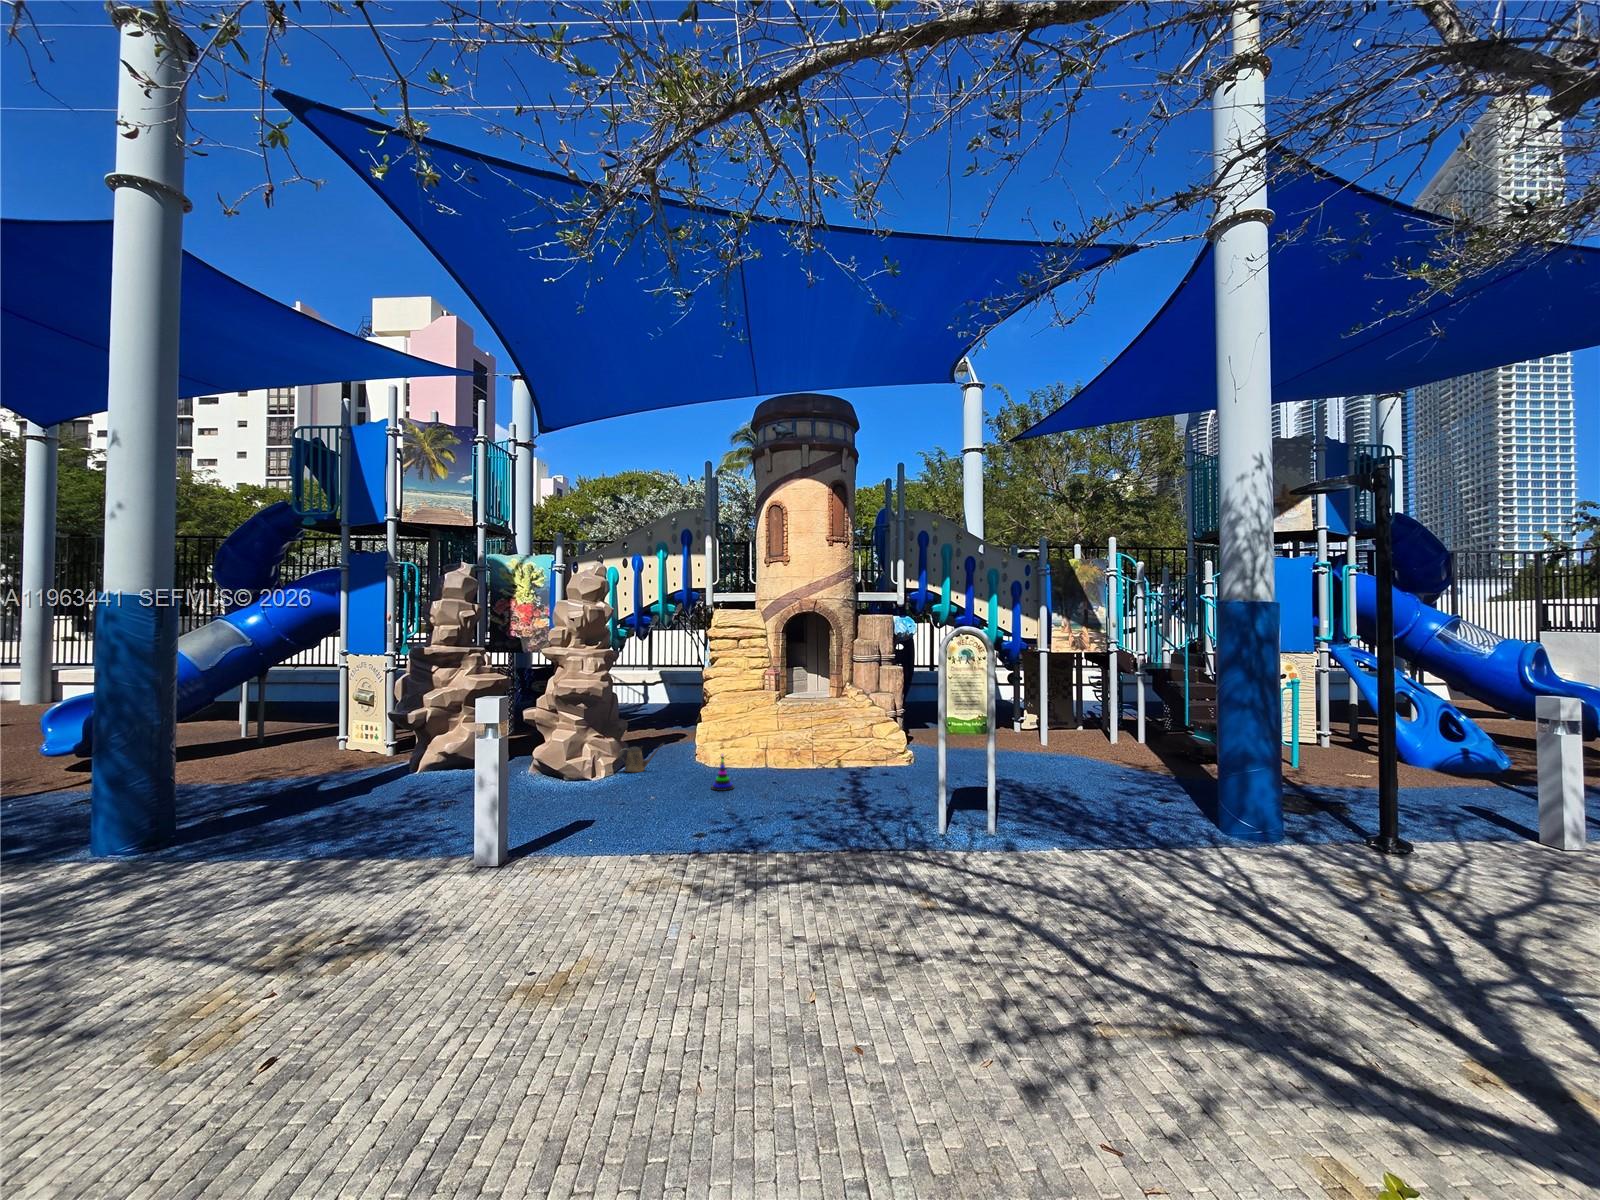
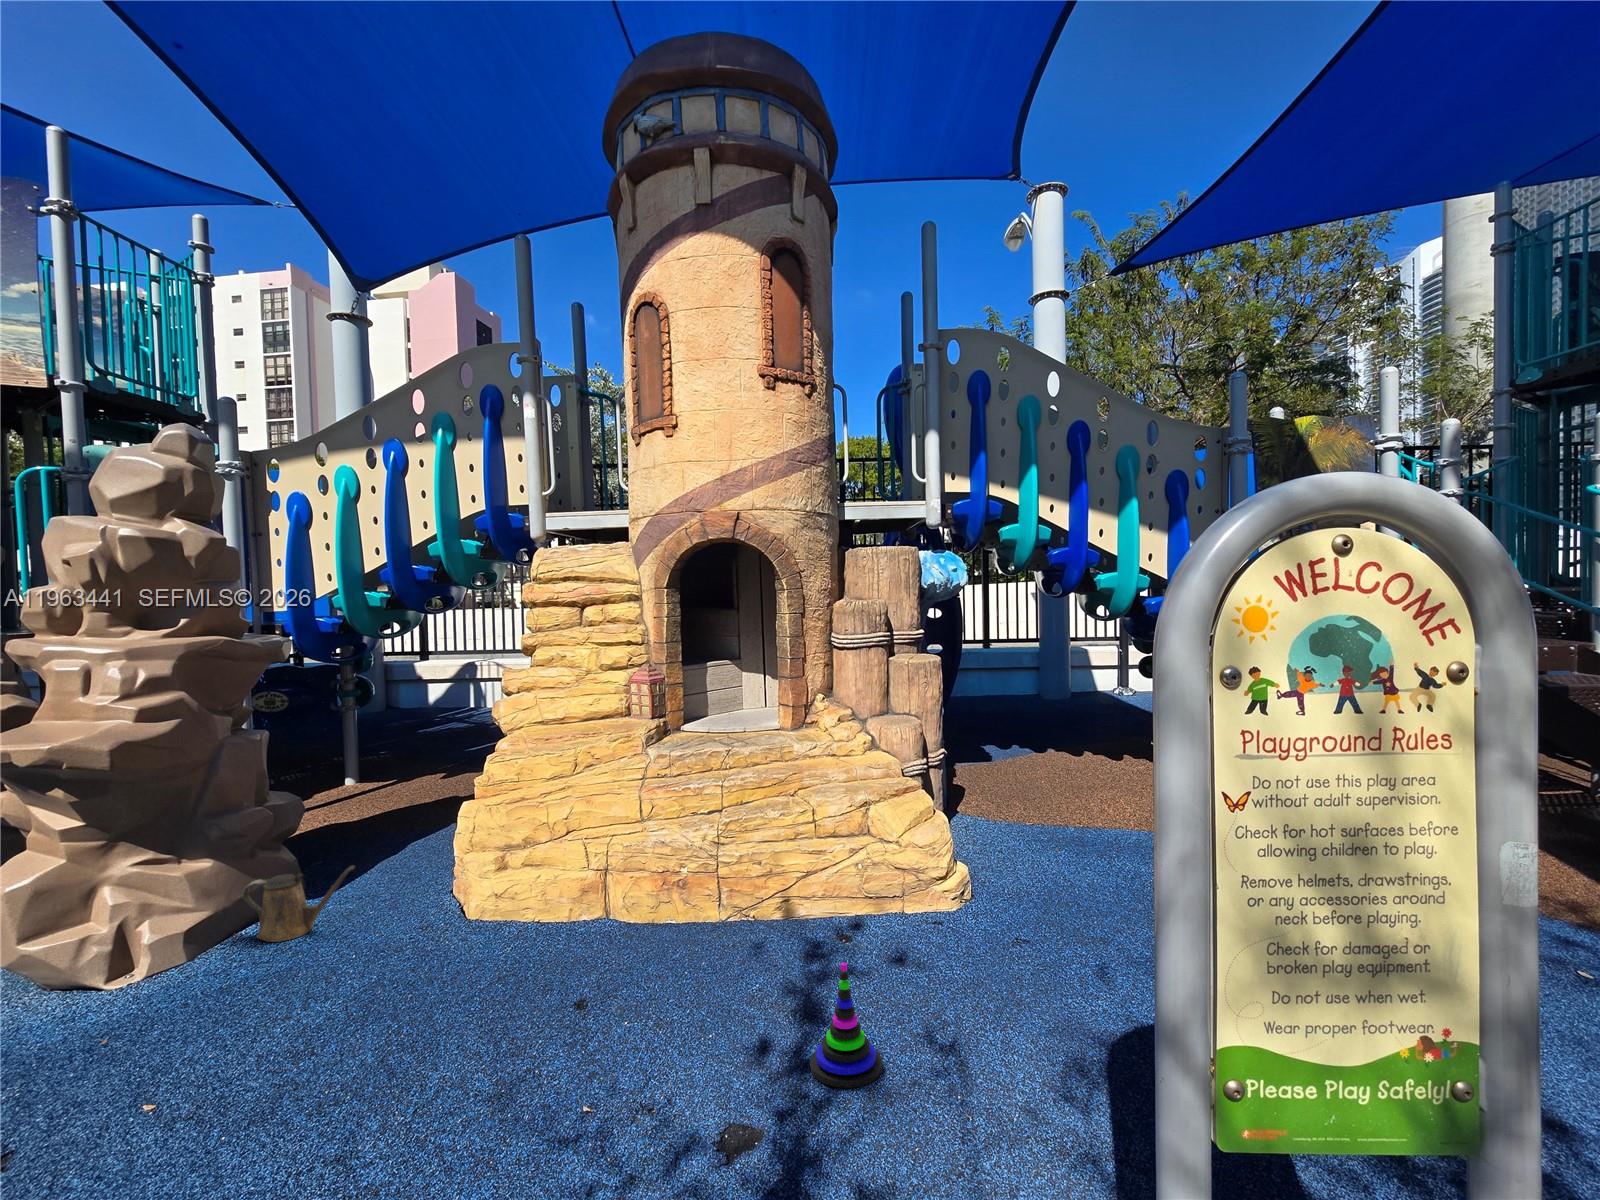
stacking toy: present [711,754,734,791] -> present [810,963,882,1088]

